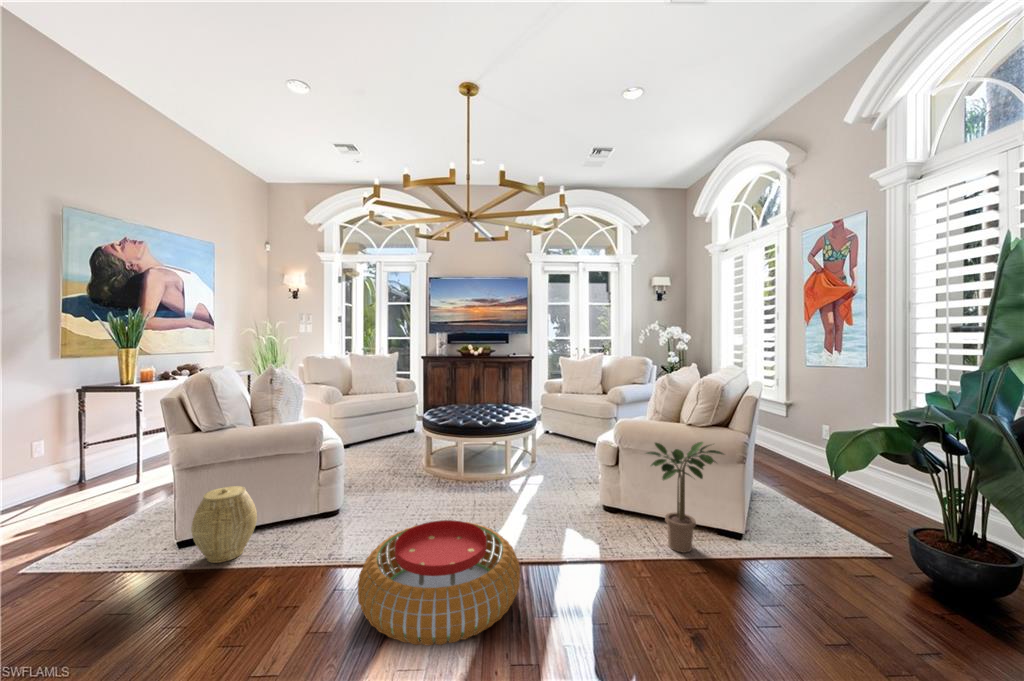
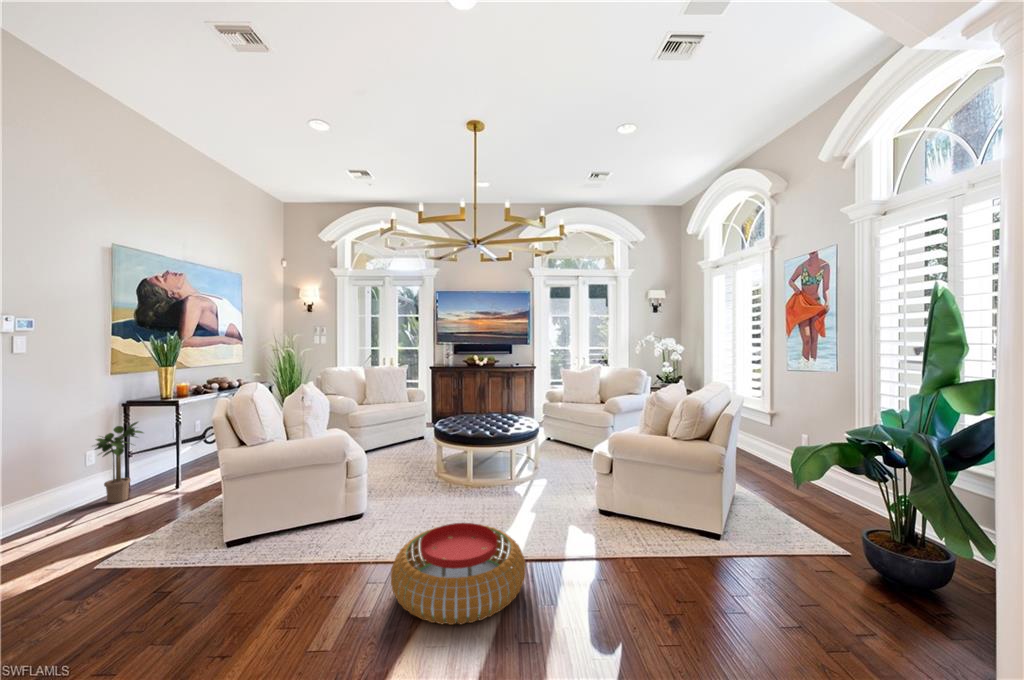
potted plant: present [646,442,723,553] -> present [95,422,143,503]
woven basket: present [191,486,257,563] -> none [244,494,298,560]

